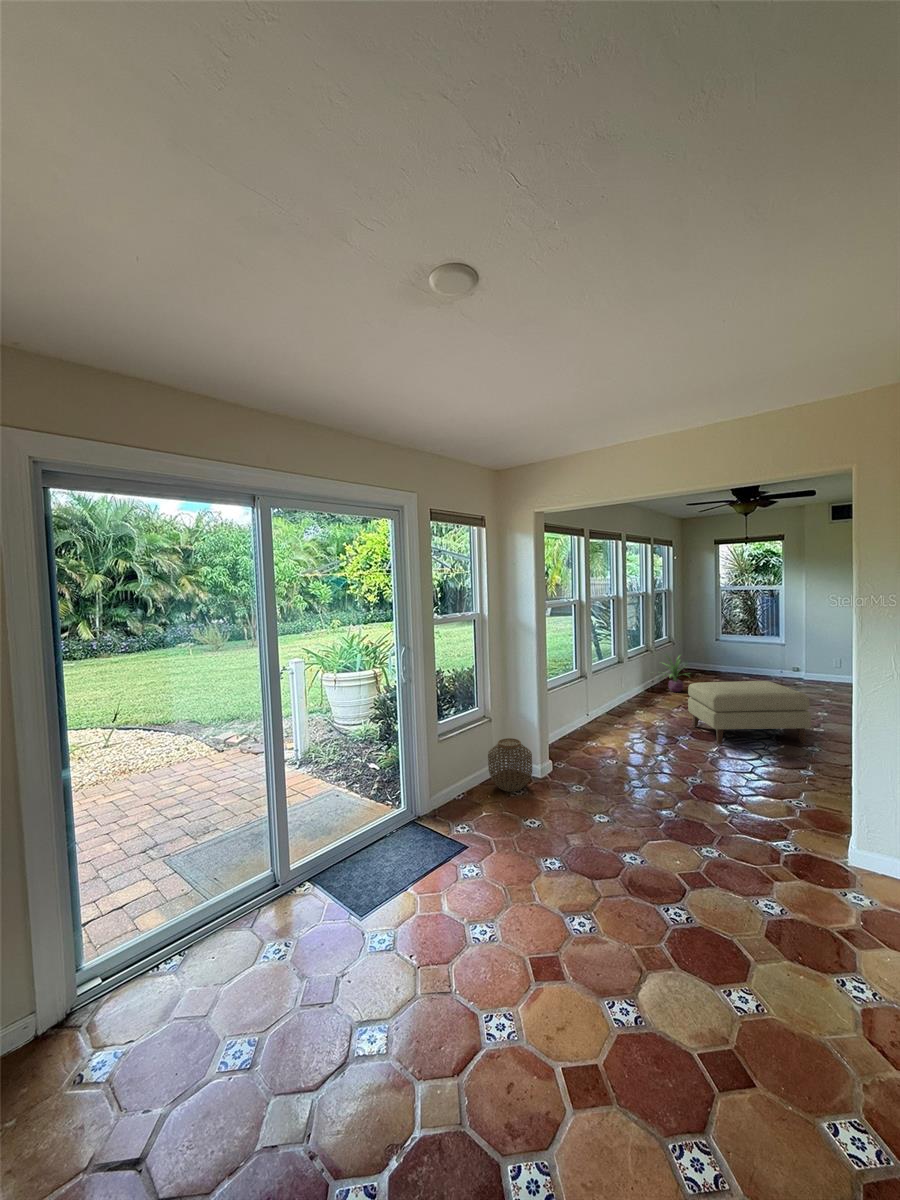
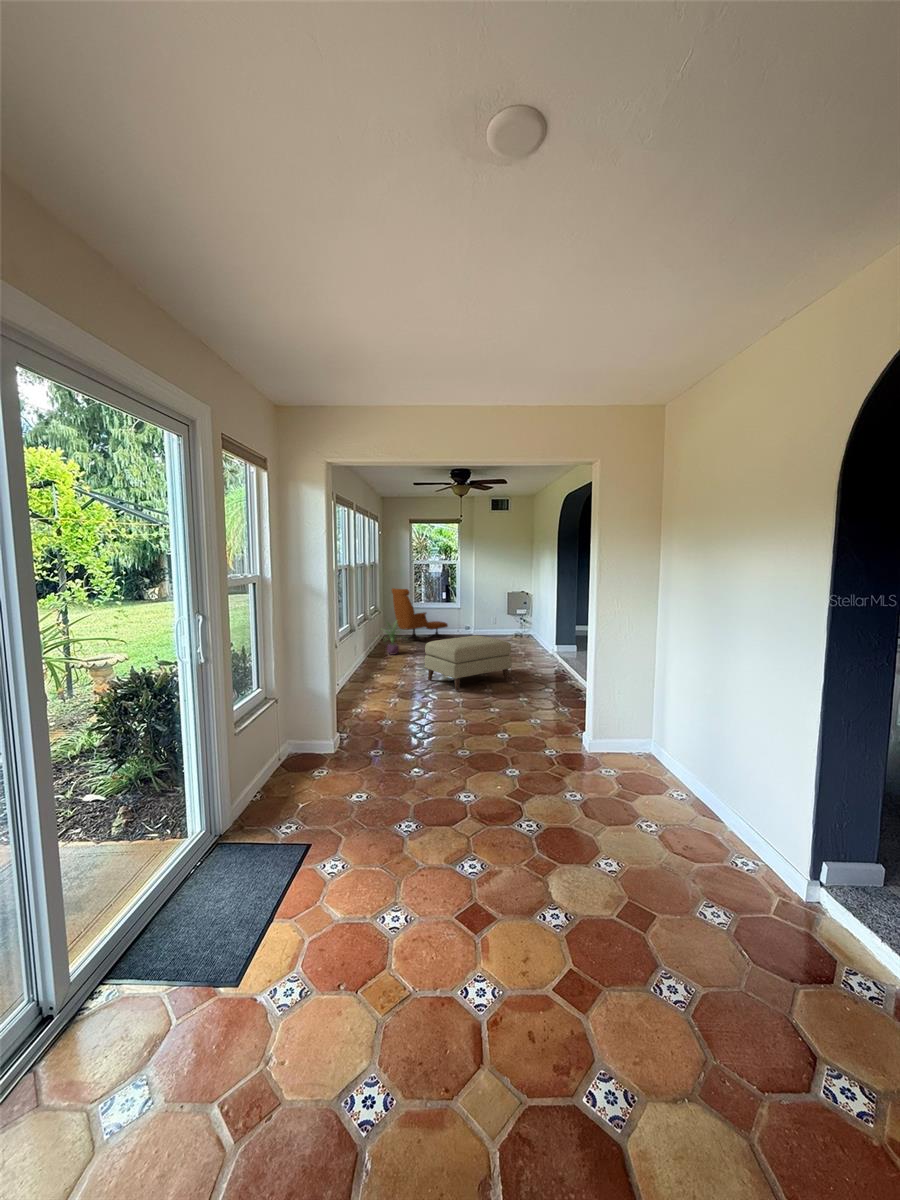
lounge chair: none [683,619,764,682] -> present [392,588,448,641]
woven basket: present [488,738,532,792] -> none [279,715,332,775]

